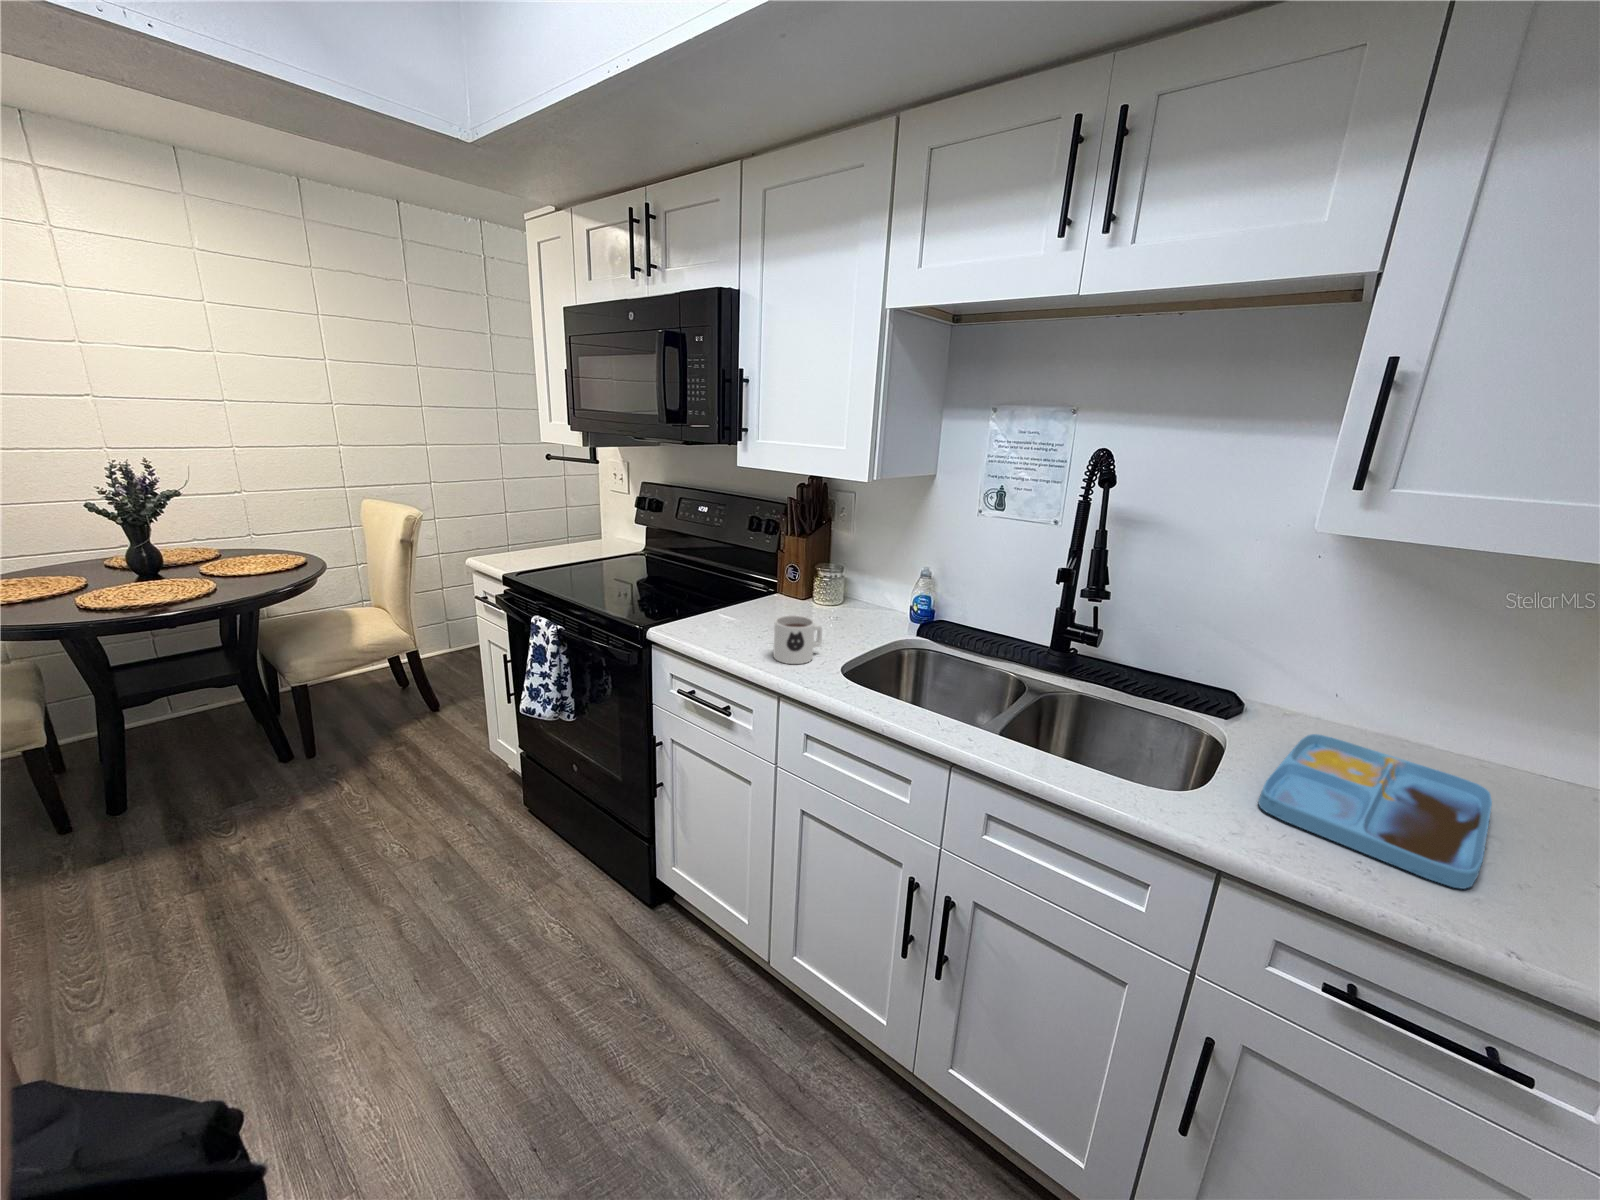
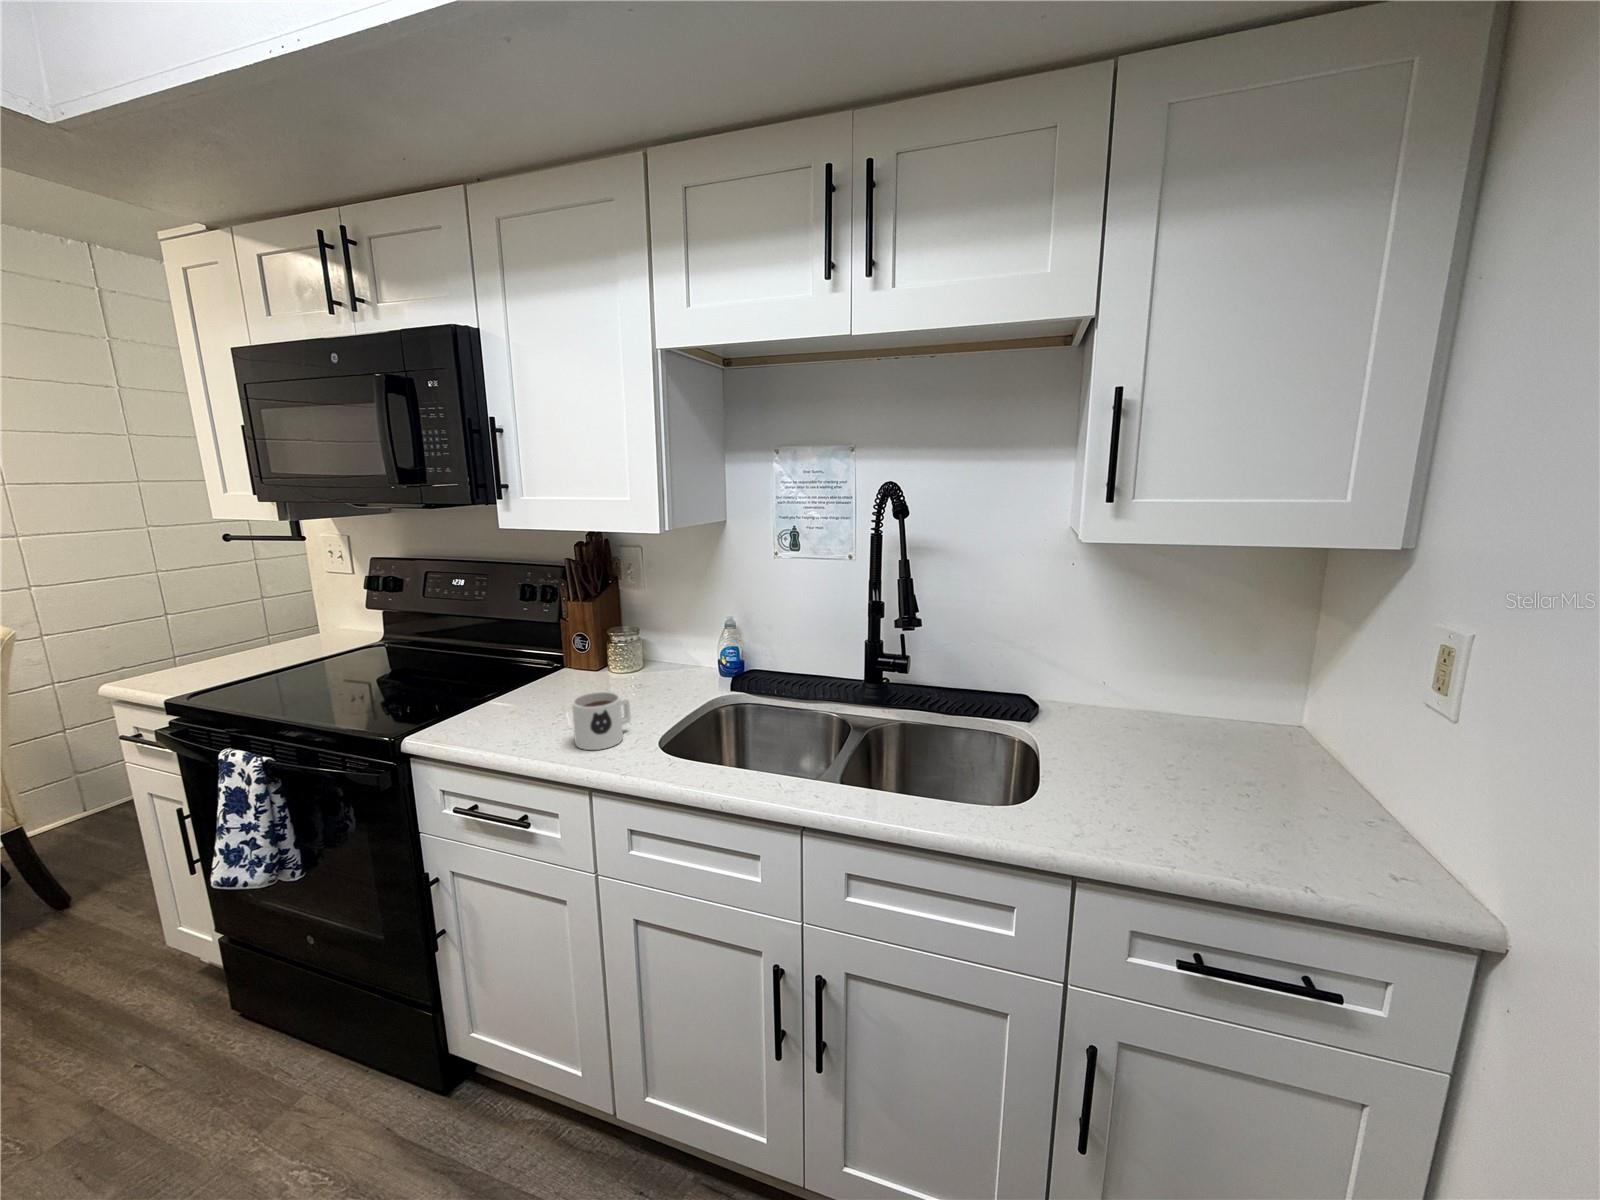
tray: present [1258,734,1492,889] -> none [1085,722,1262,840]

